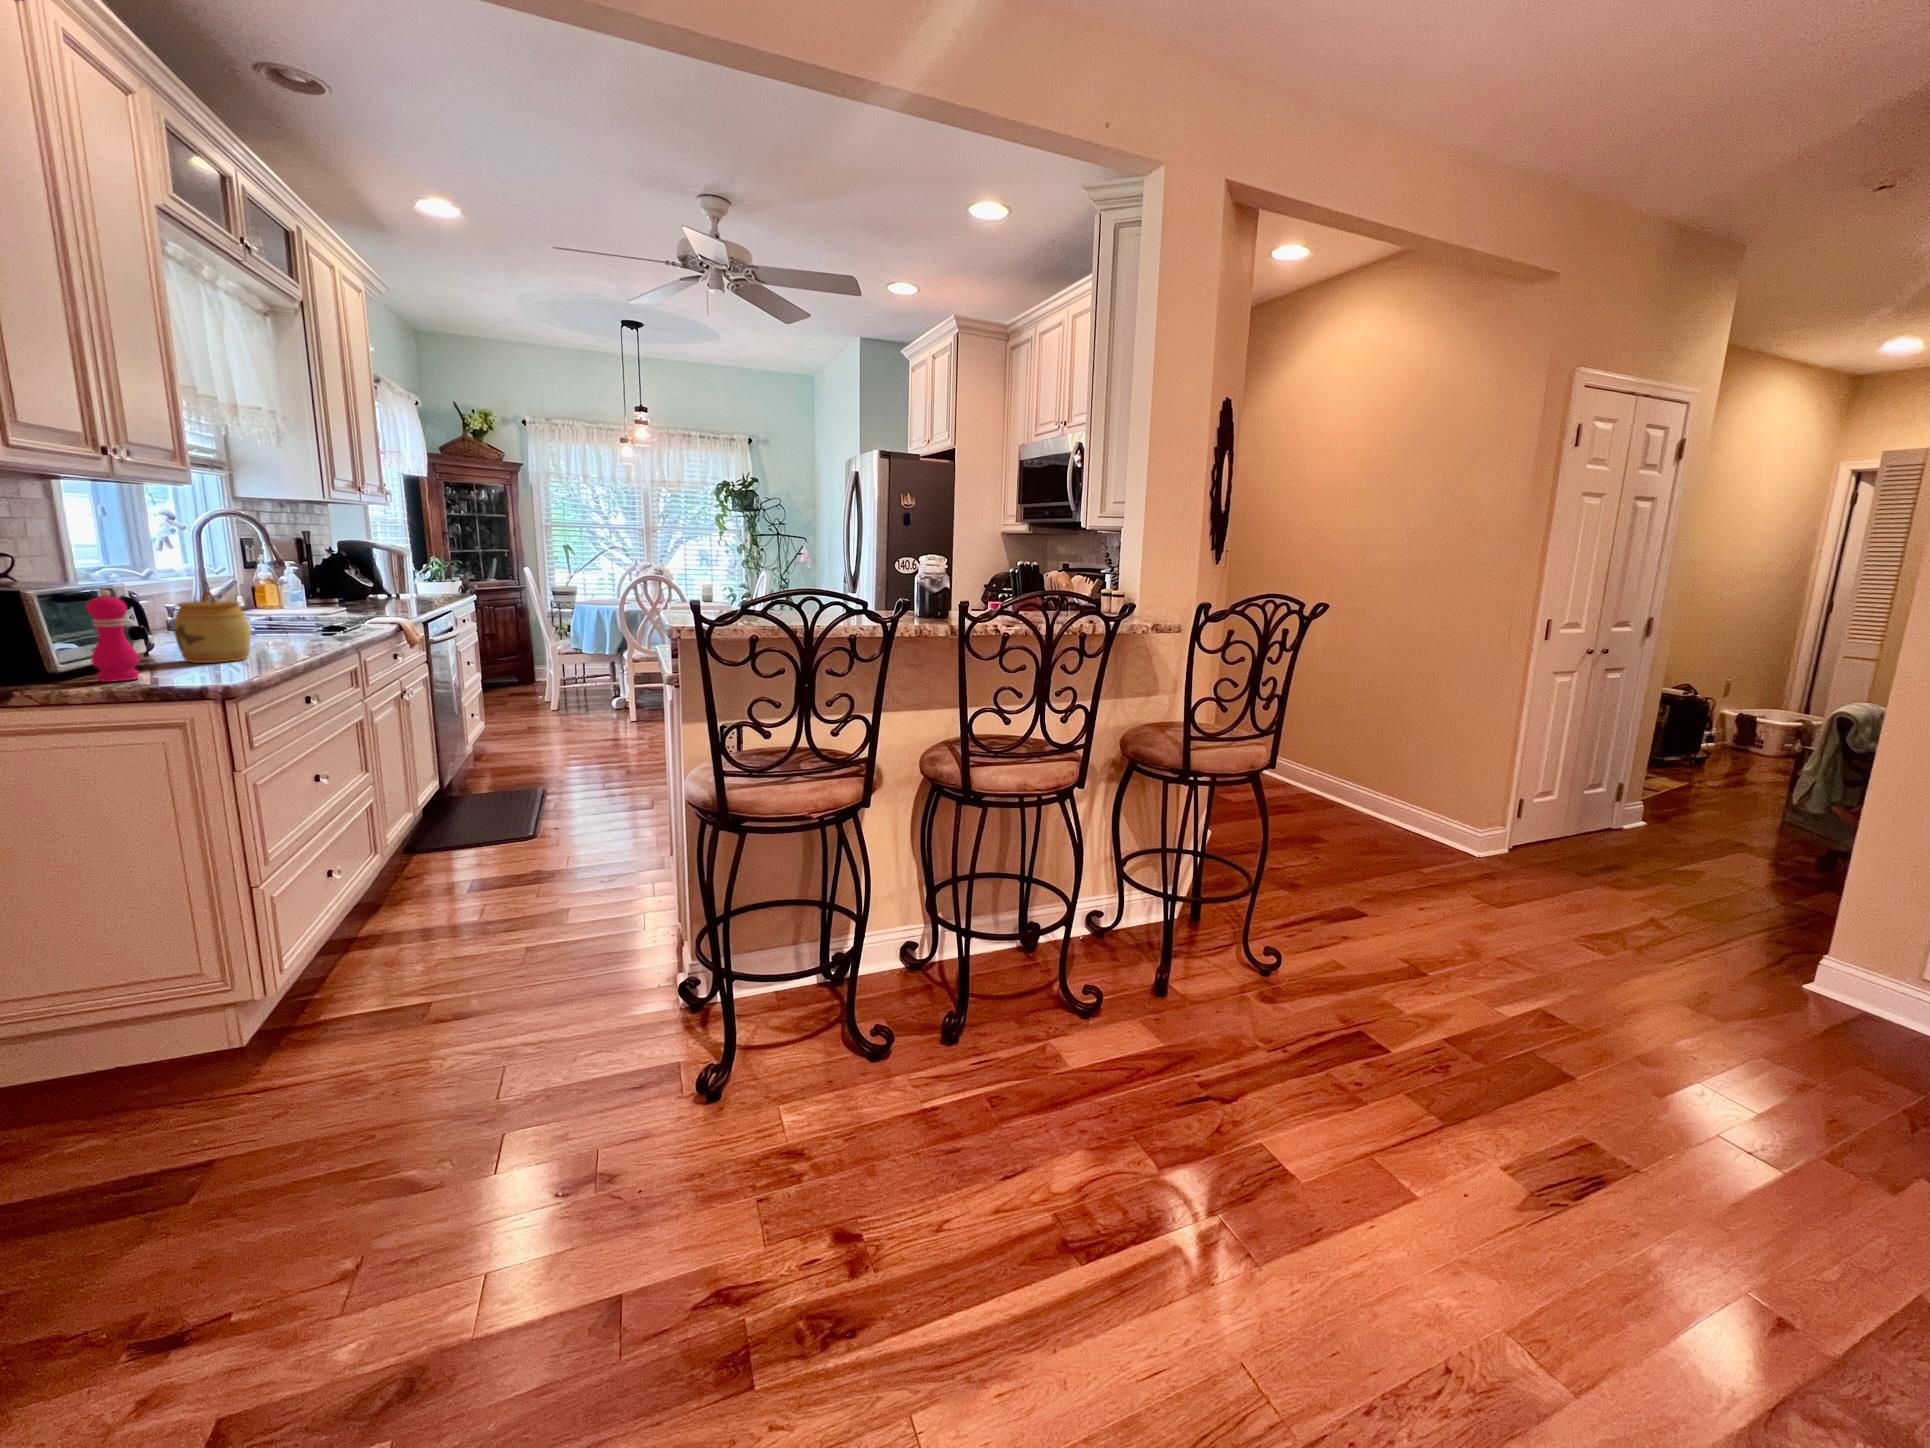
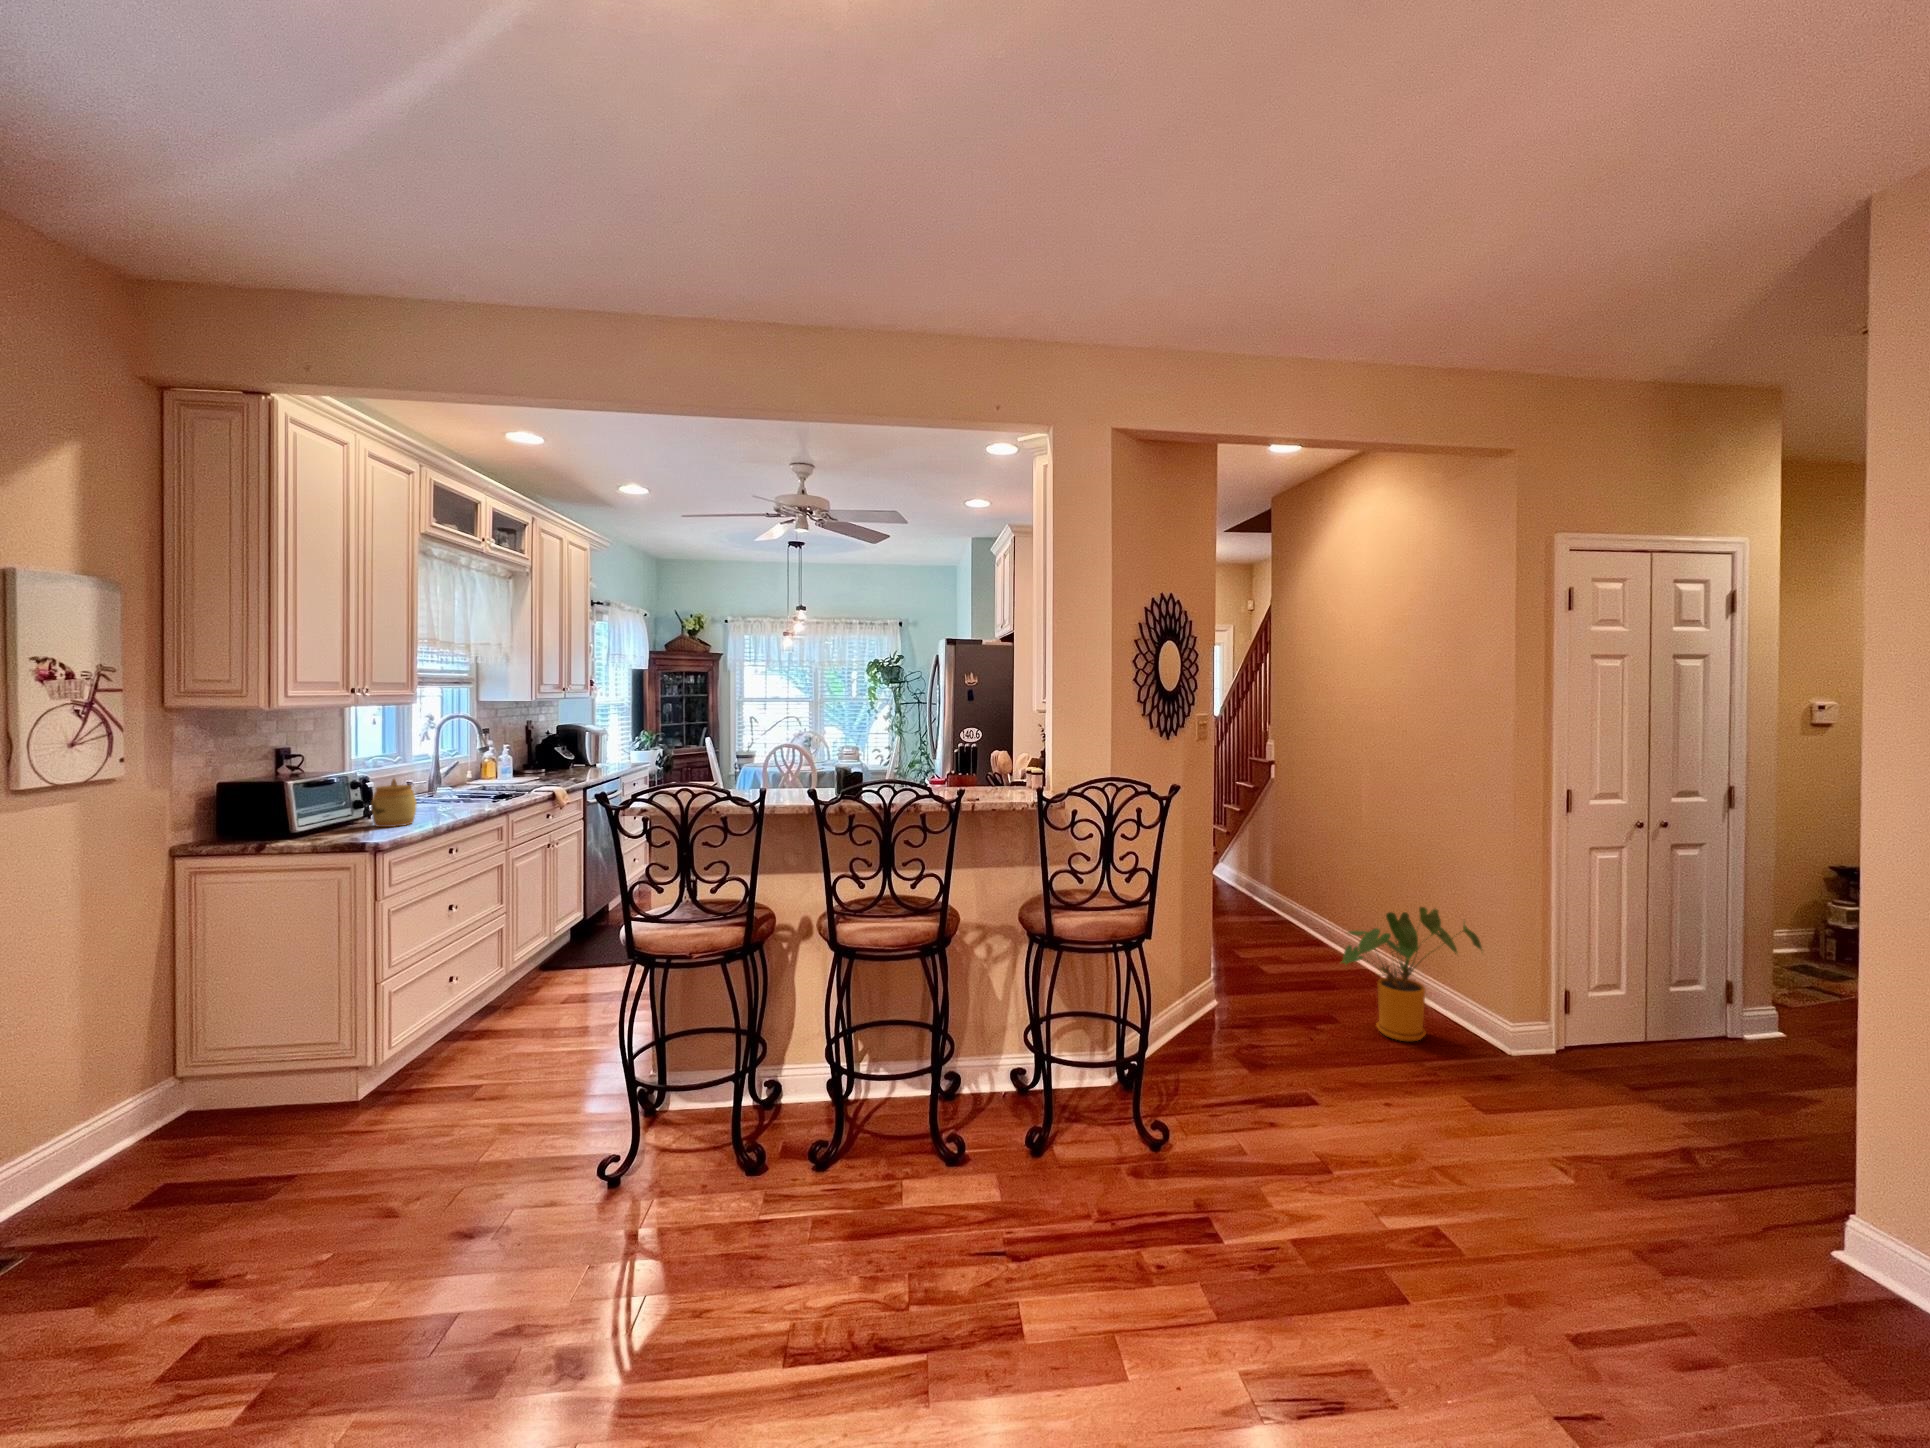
pepper mill: present [86,590,140,682] -> none [310,782,337,841]
house plant: none [1327,730,1457,850] -> present [1342,907,1482,1041]

